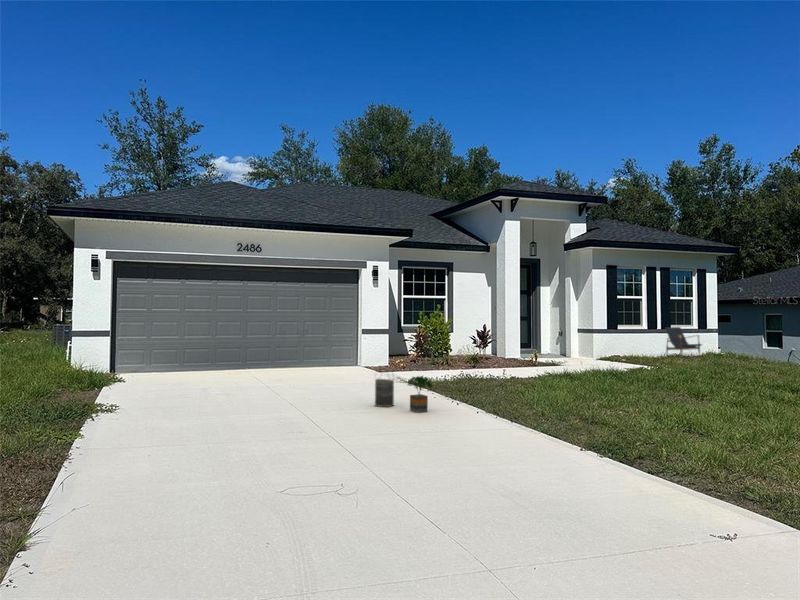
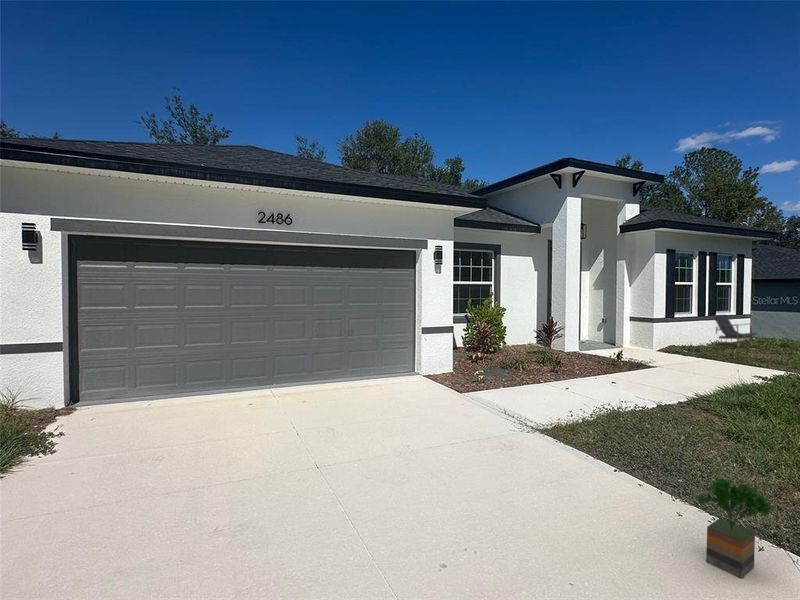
basket: present [375,379,394,407] -> none [593,449,637,540]

